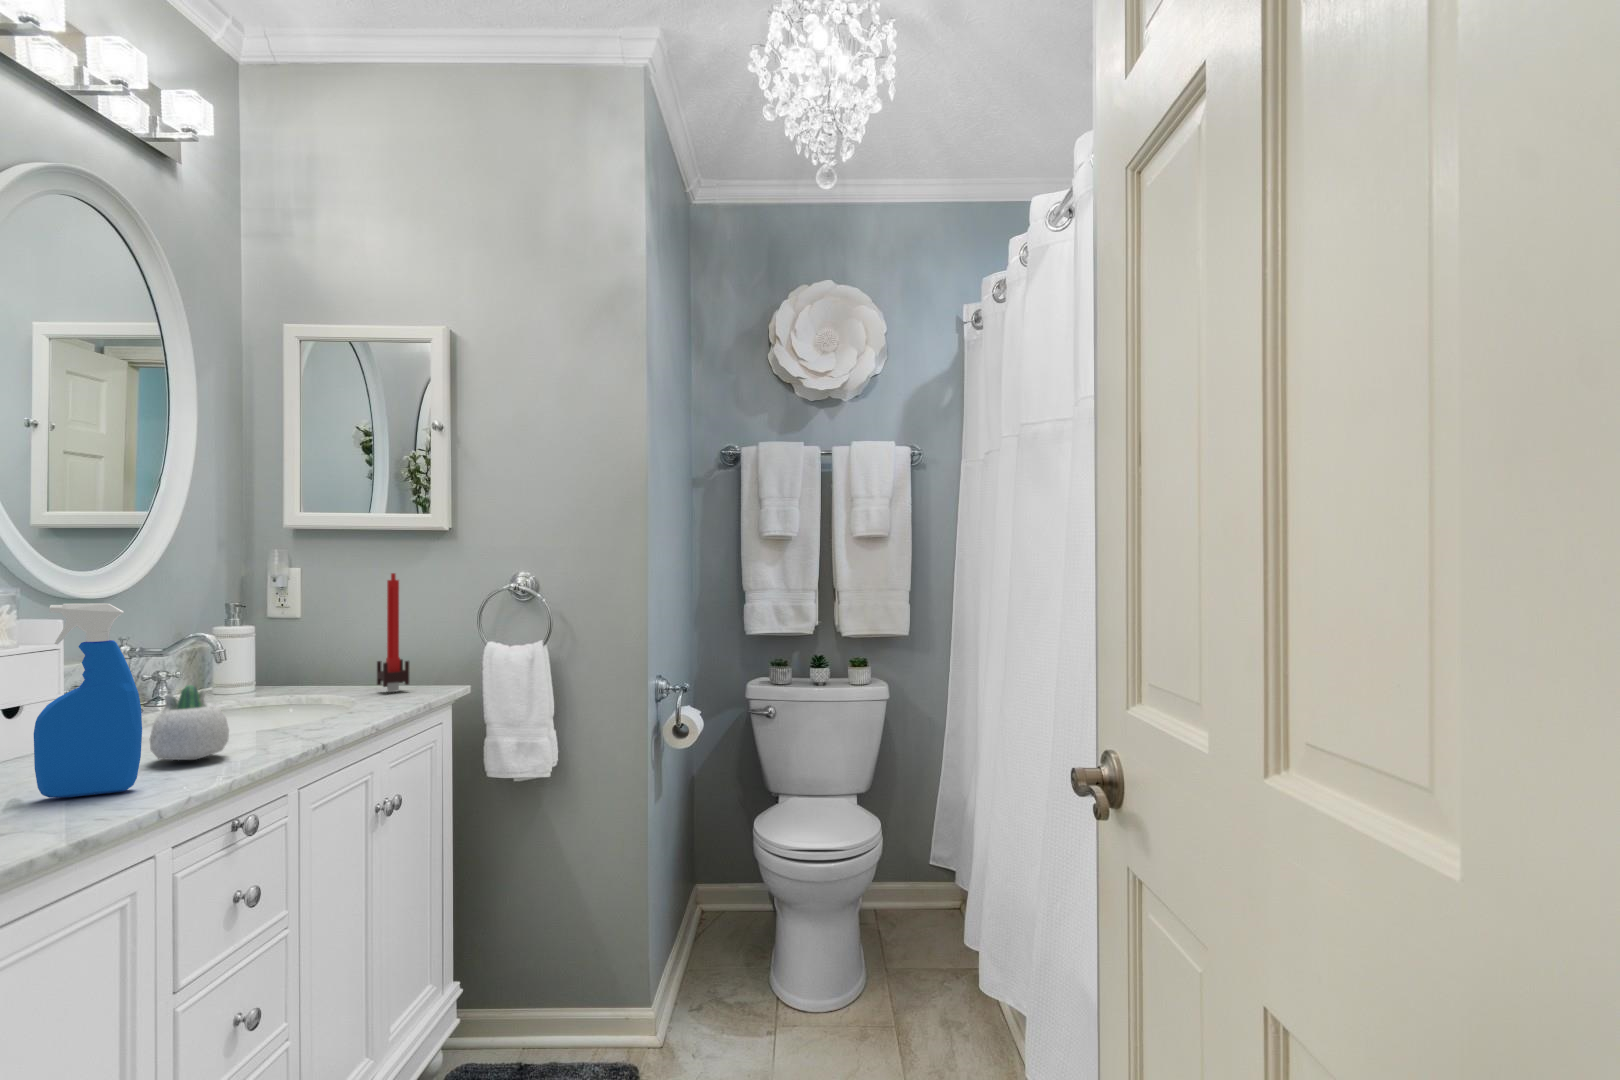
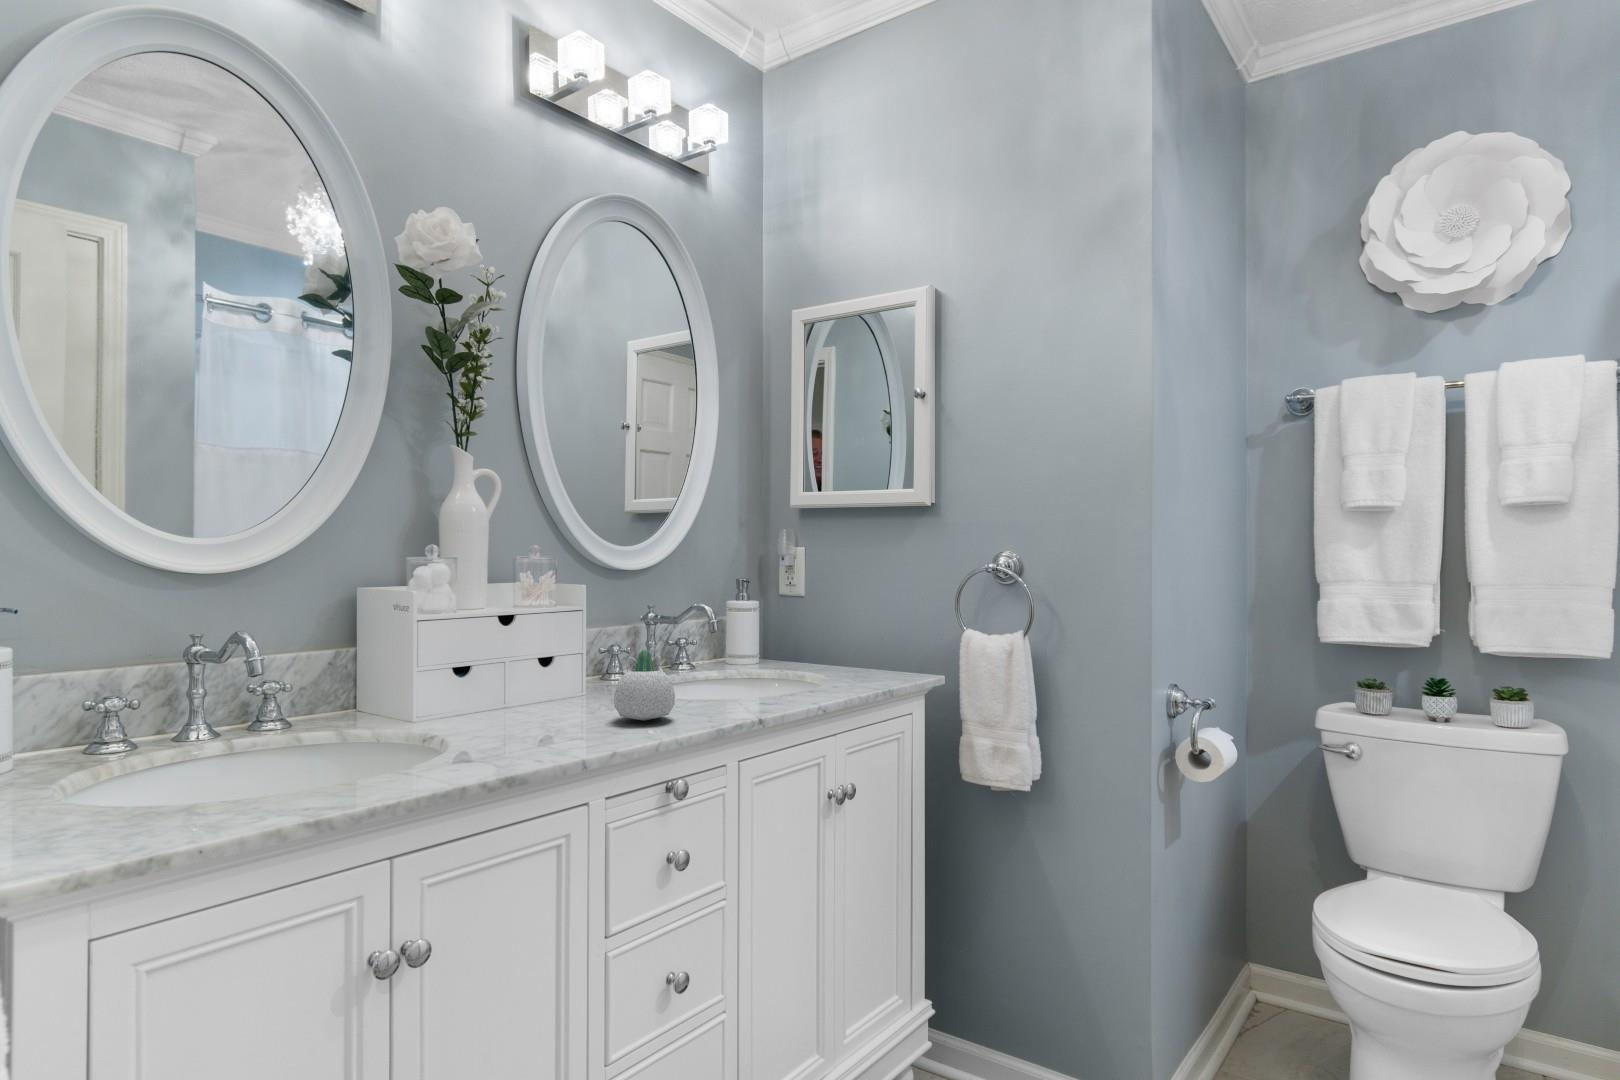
candle: present [377,573,409,692] -> none [855,551,884,675]
spray bottle: present [34,603,142,798] -> none [512,568,585,741]

